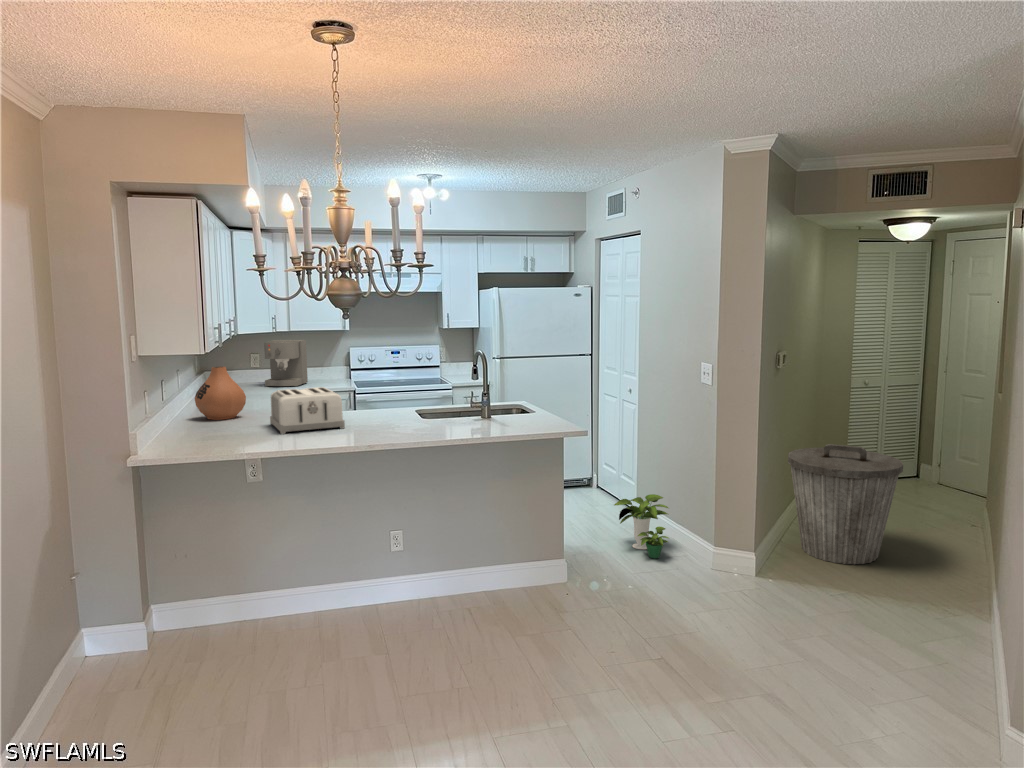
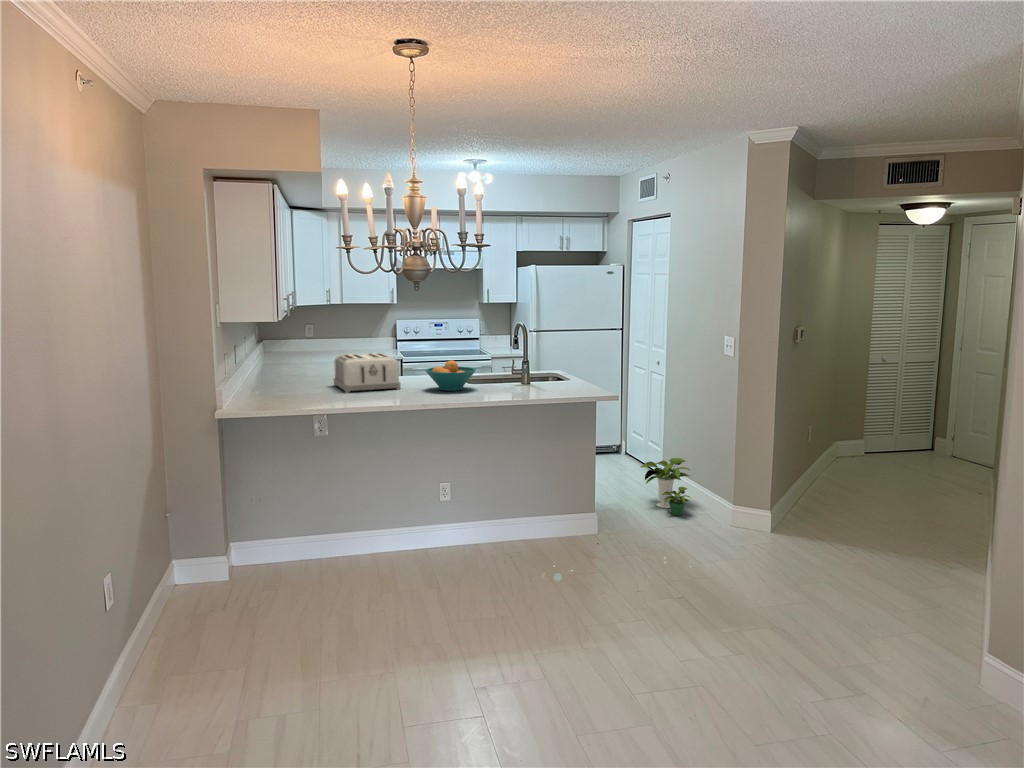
coffee maker: present [264,340,308,387] -> none [317,312,356,356]
vase: present [195,366,246,420] -> none [265,334,310,381]
fruit bowl: none [372,395,429,430] -> present [425,360,476,391]
trash can: present [788,444,903,565] -> none [803,414,911,525]

